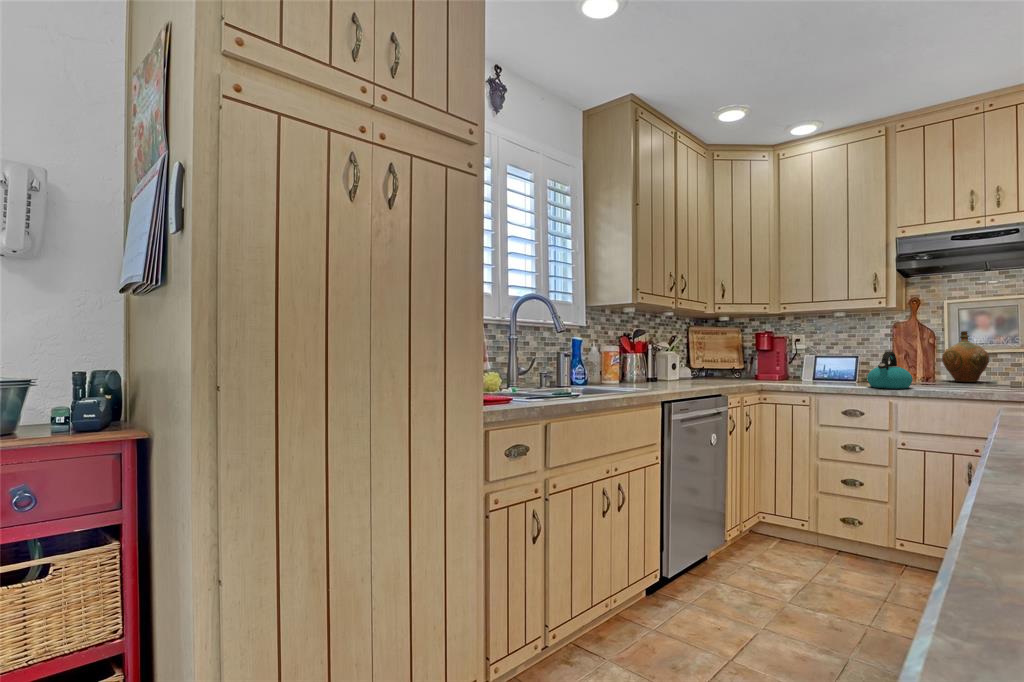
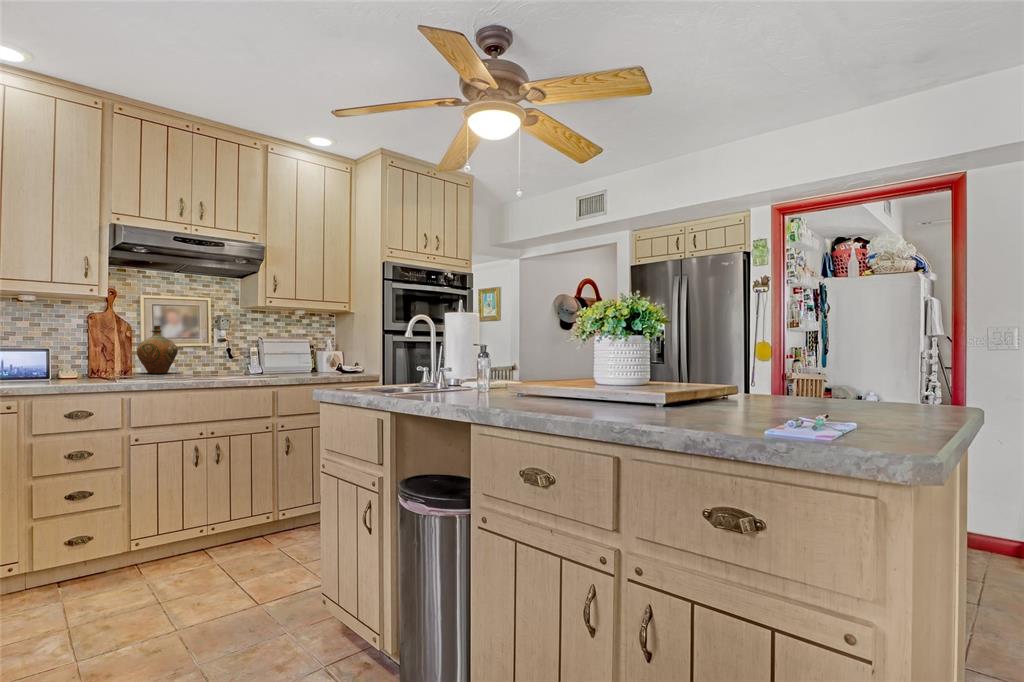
kettle: present [867,352,913,389] -> none [85,343,135,383]

